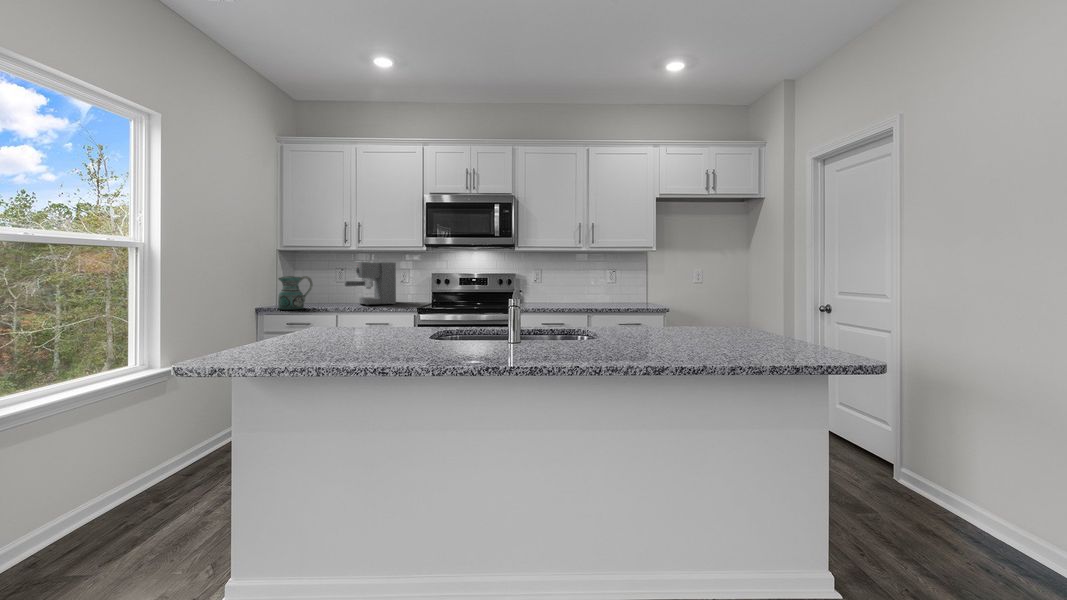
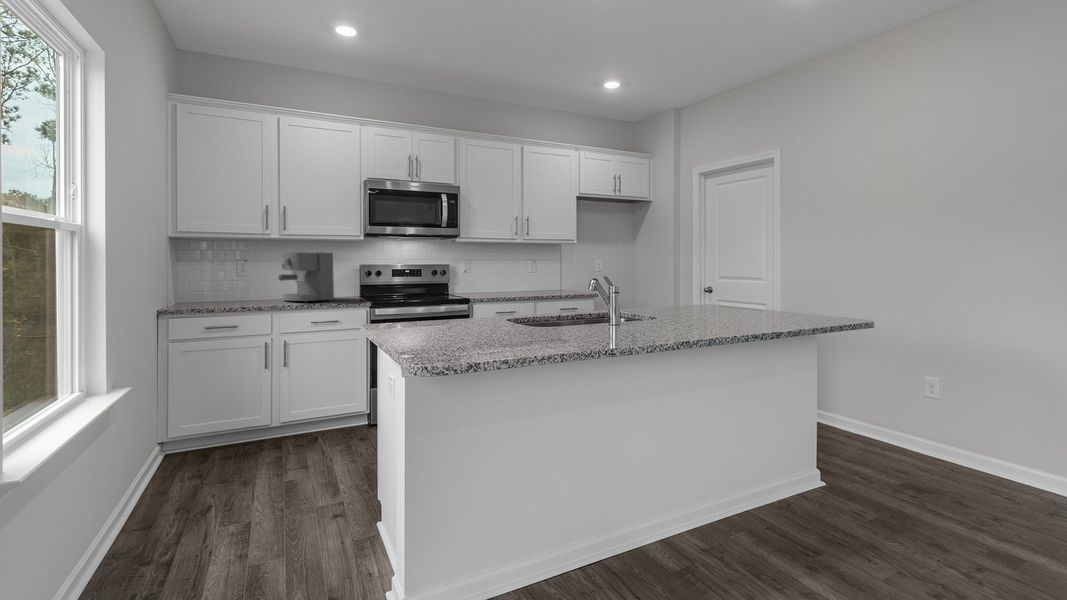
ceramic pitcher: present [278,276,313,310] -> none [200,268,240,310]

